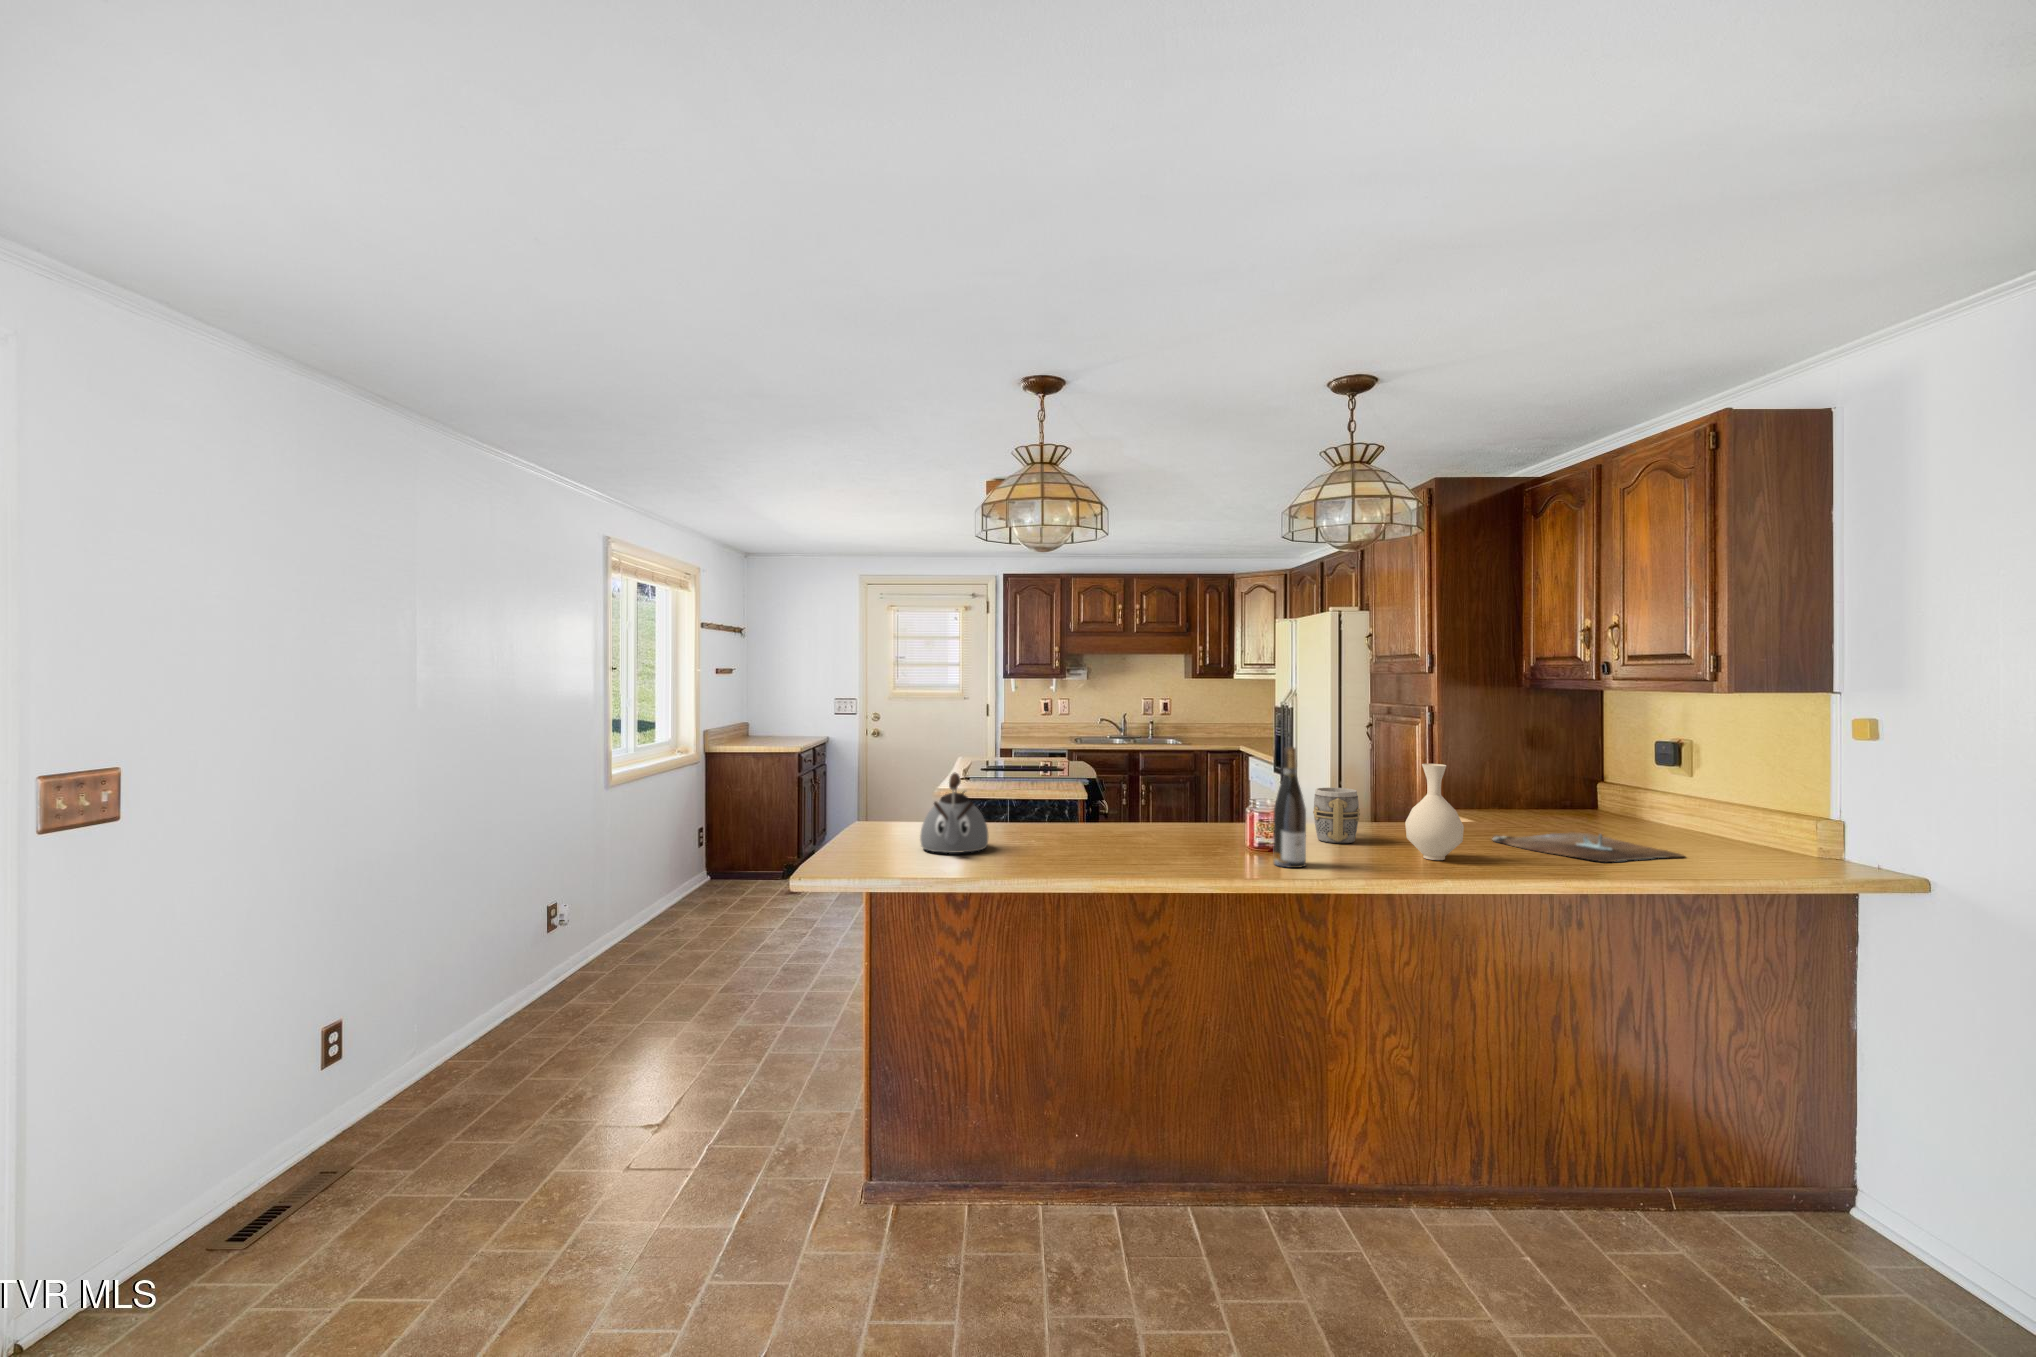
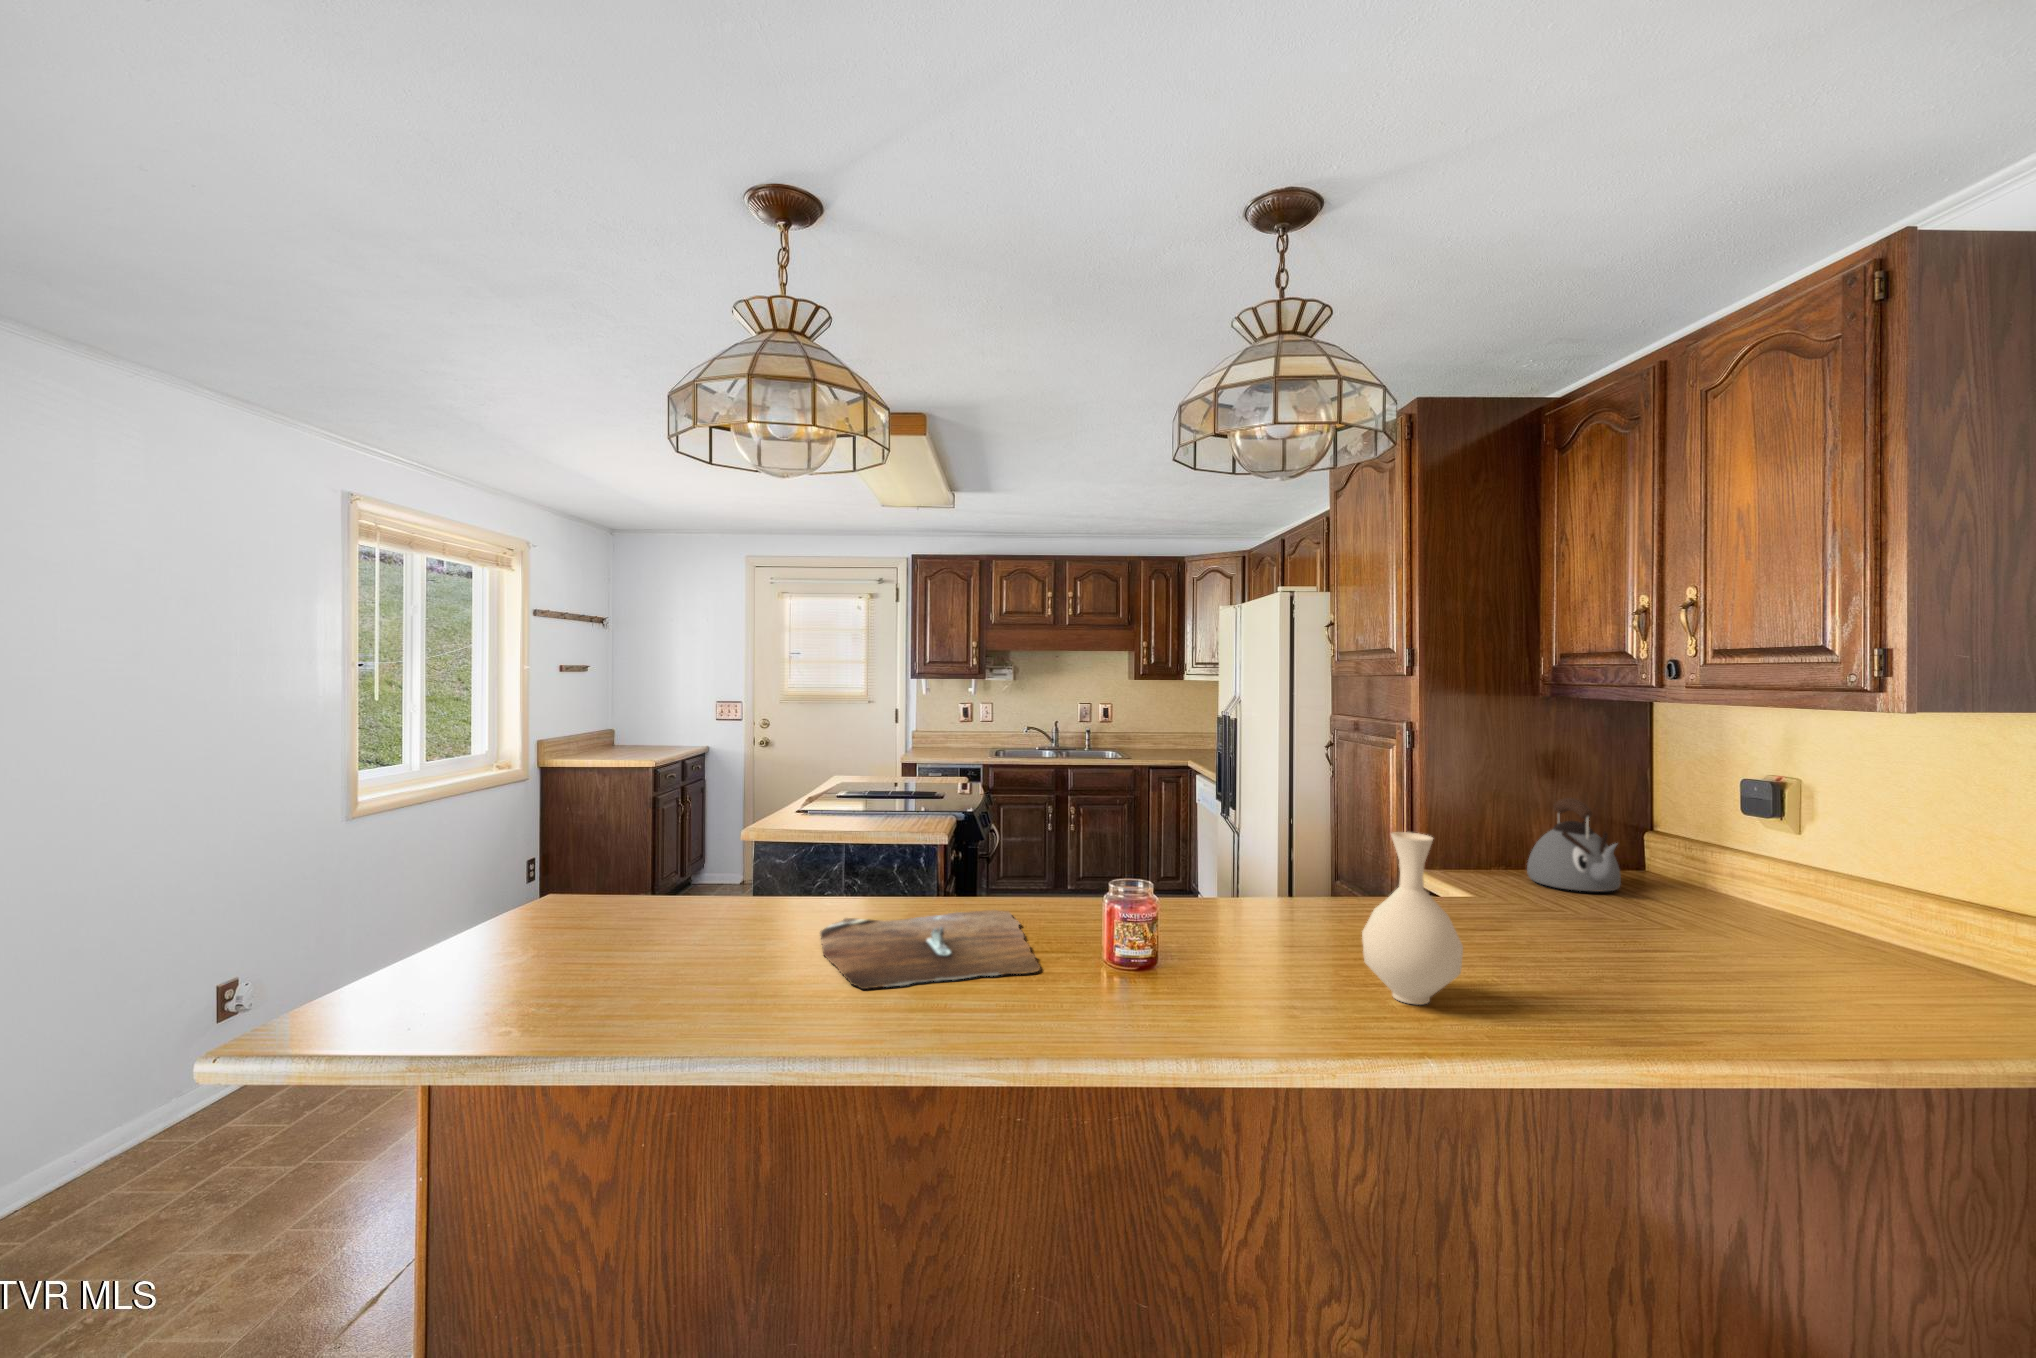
wine bottle: present [1274,747,1306,868] -> none [1123,809,1180,1033]
kettle: present [920,772,988,853] -> present [1527,798,1621,892]
mug: present [1313,788,1360,843] -> none [1217,858,1291,954]
cutting board: present [1493,832,1683,862] -> present [821,910,1040,989]

